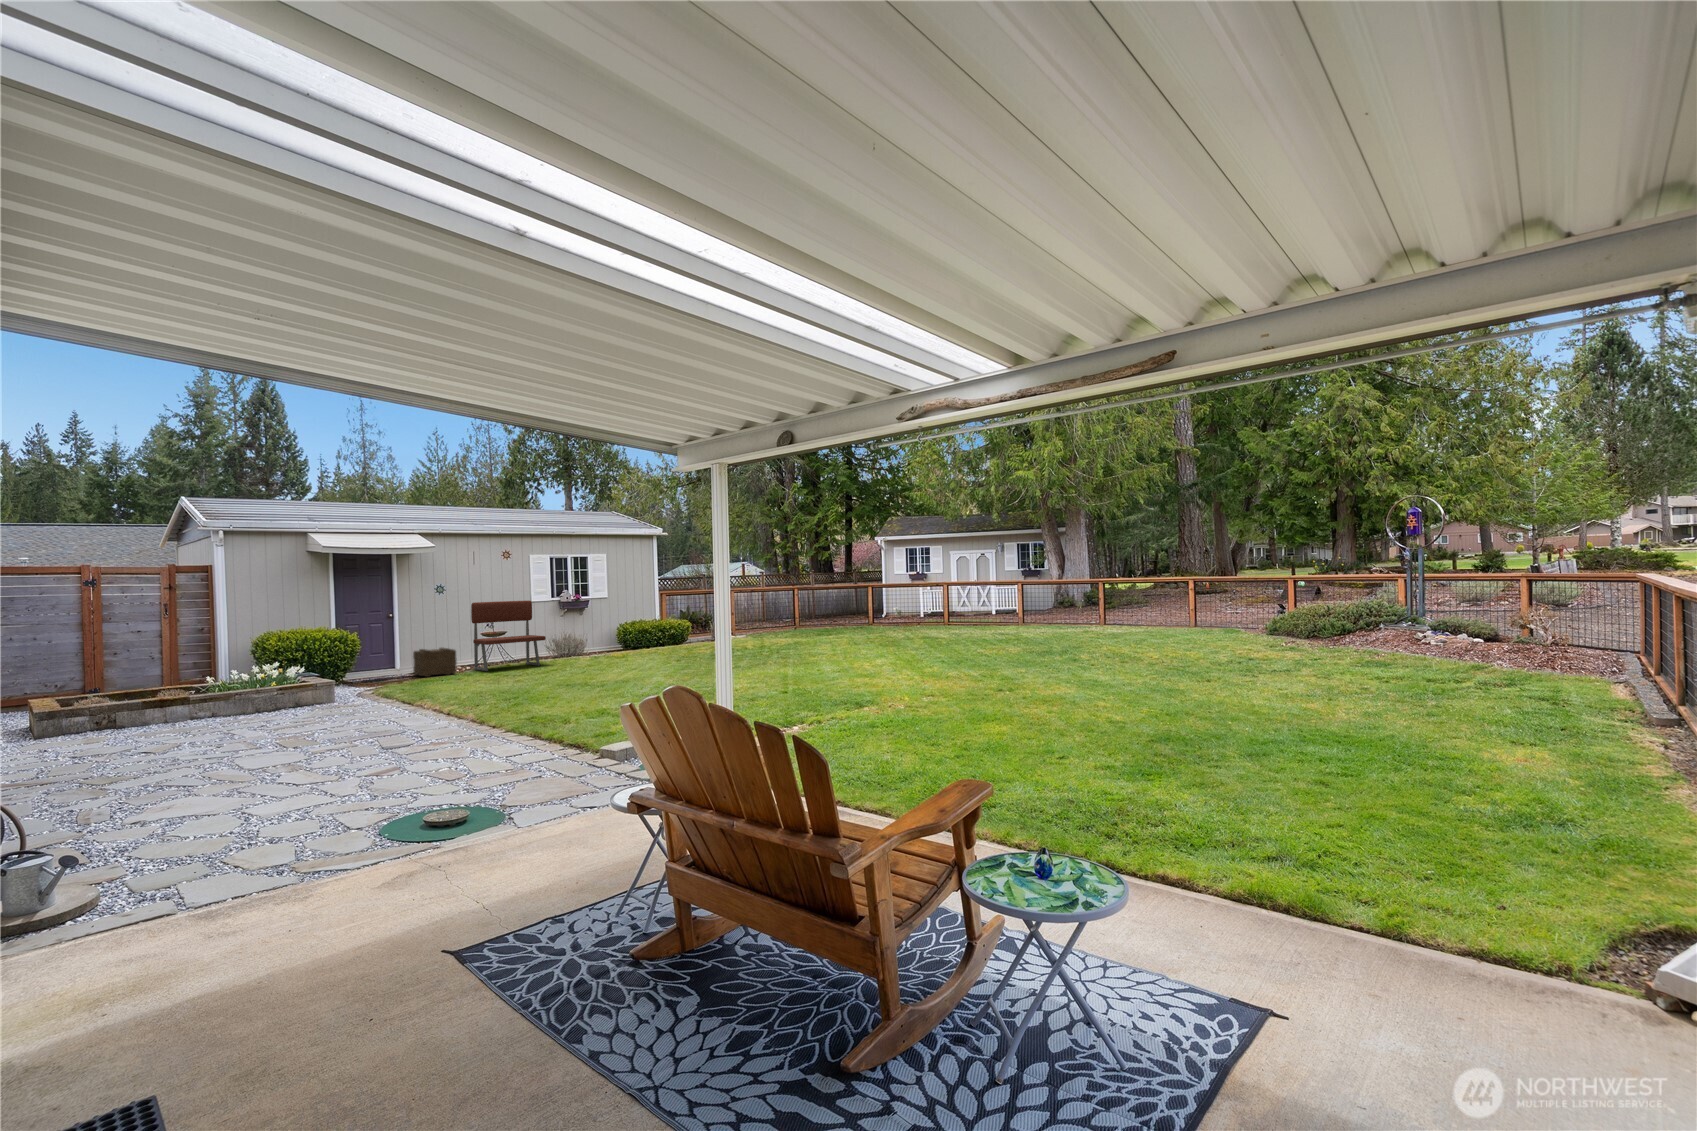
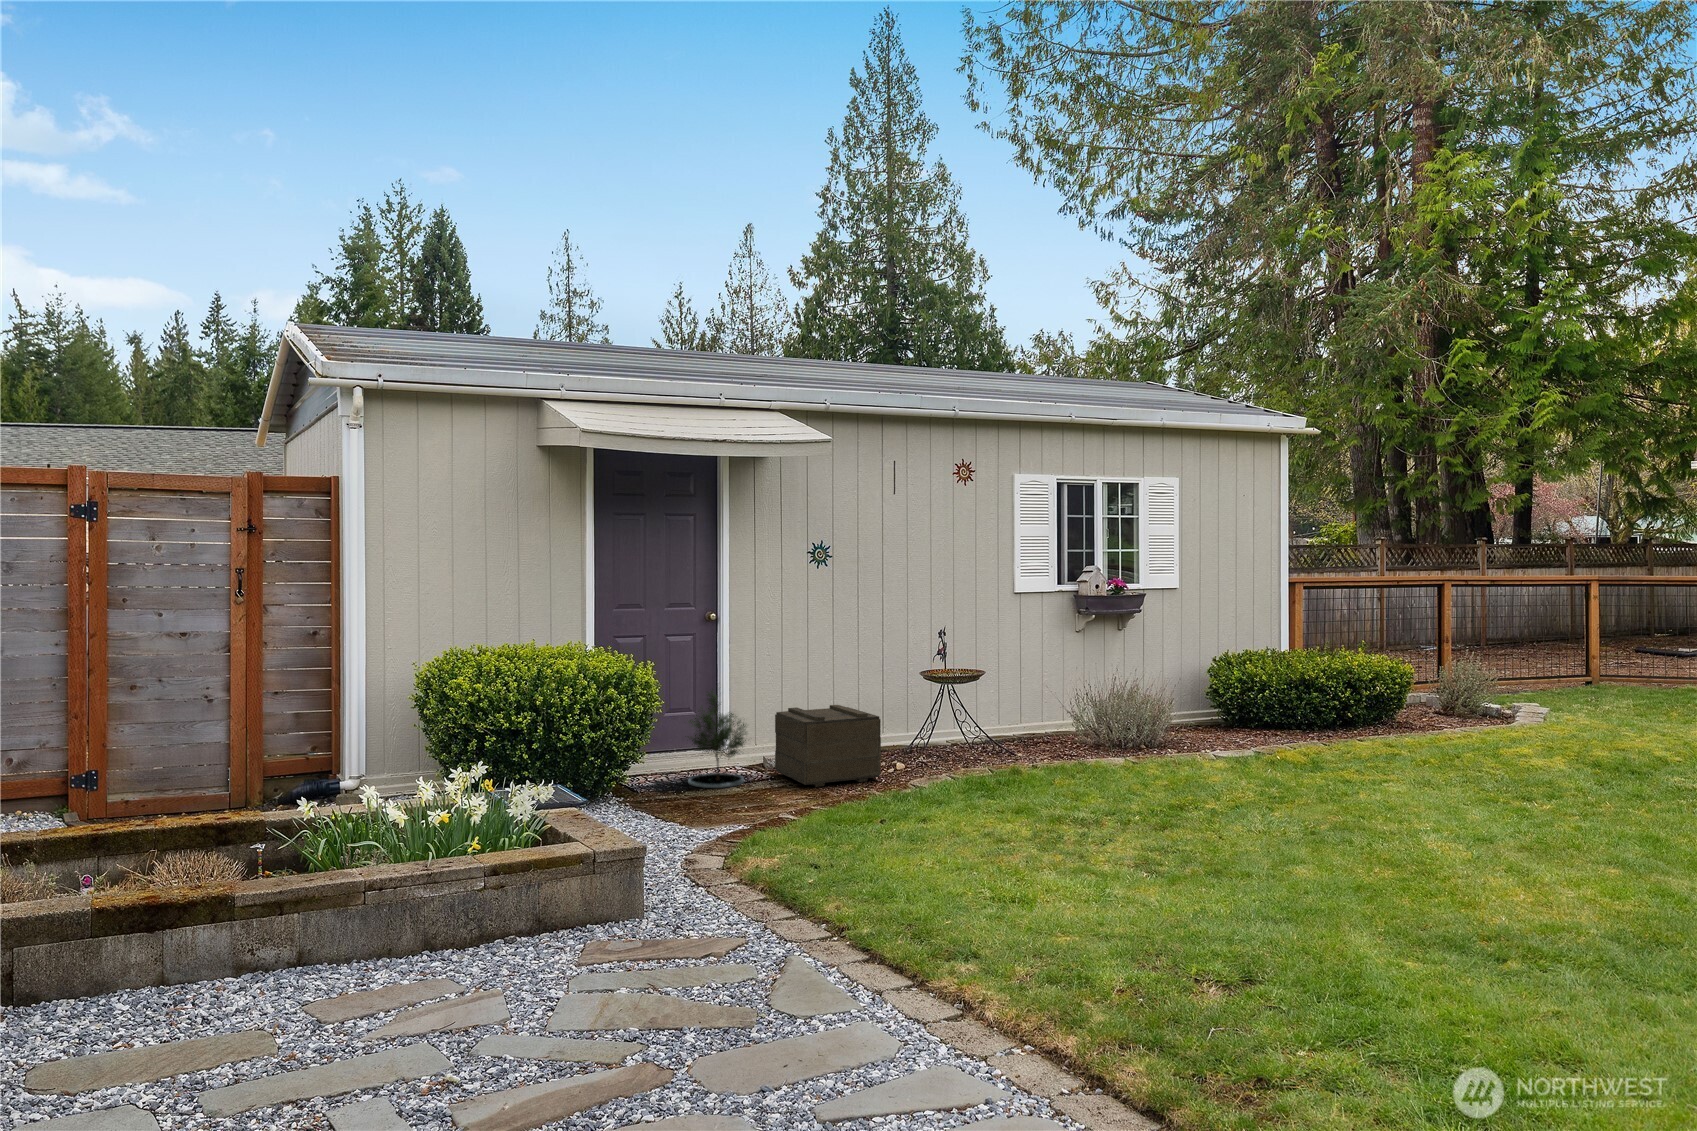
bench: present [471,601,546,671] -> none [901,590,1076,775]
potted tree: none [371,639,402,680] -> present [688,691,746,788]

